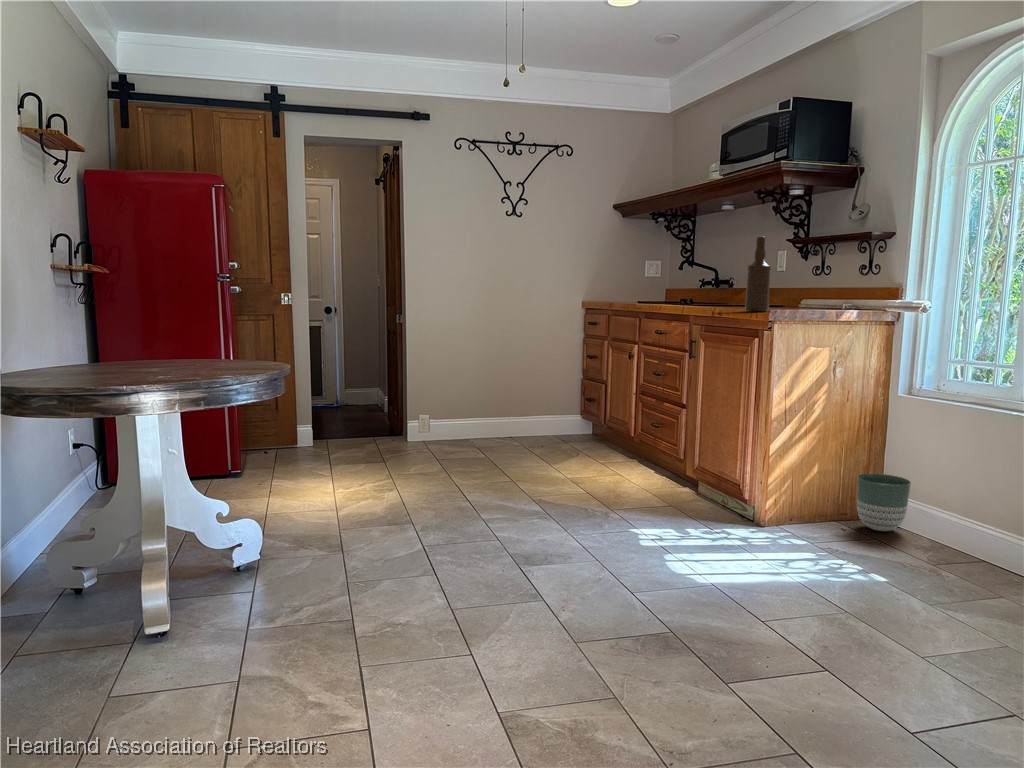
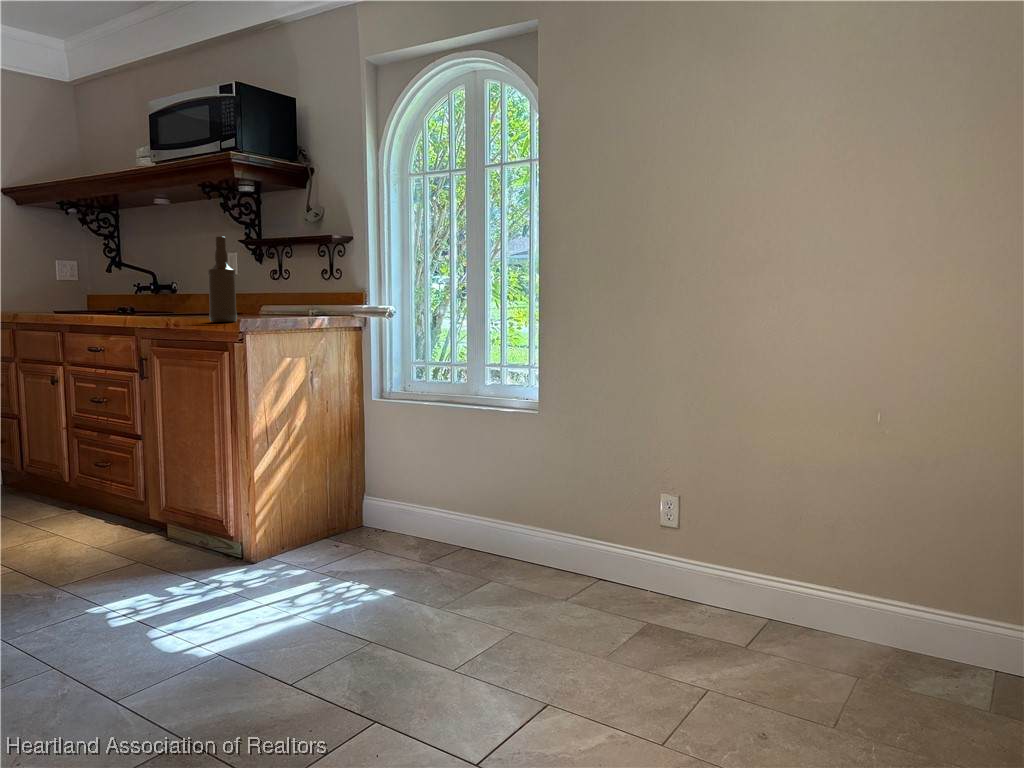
planter: present [857,473,911,531] -> none [344,481,394,540]

